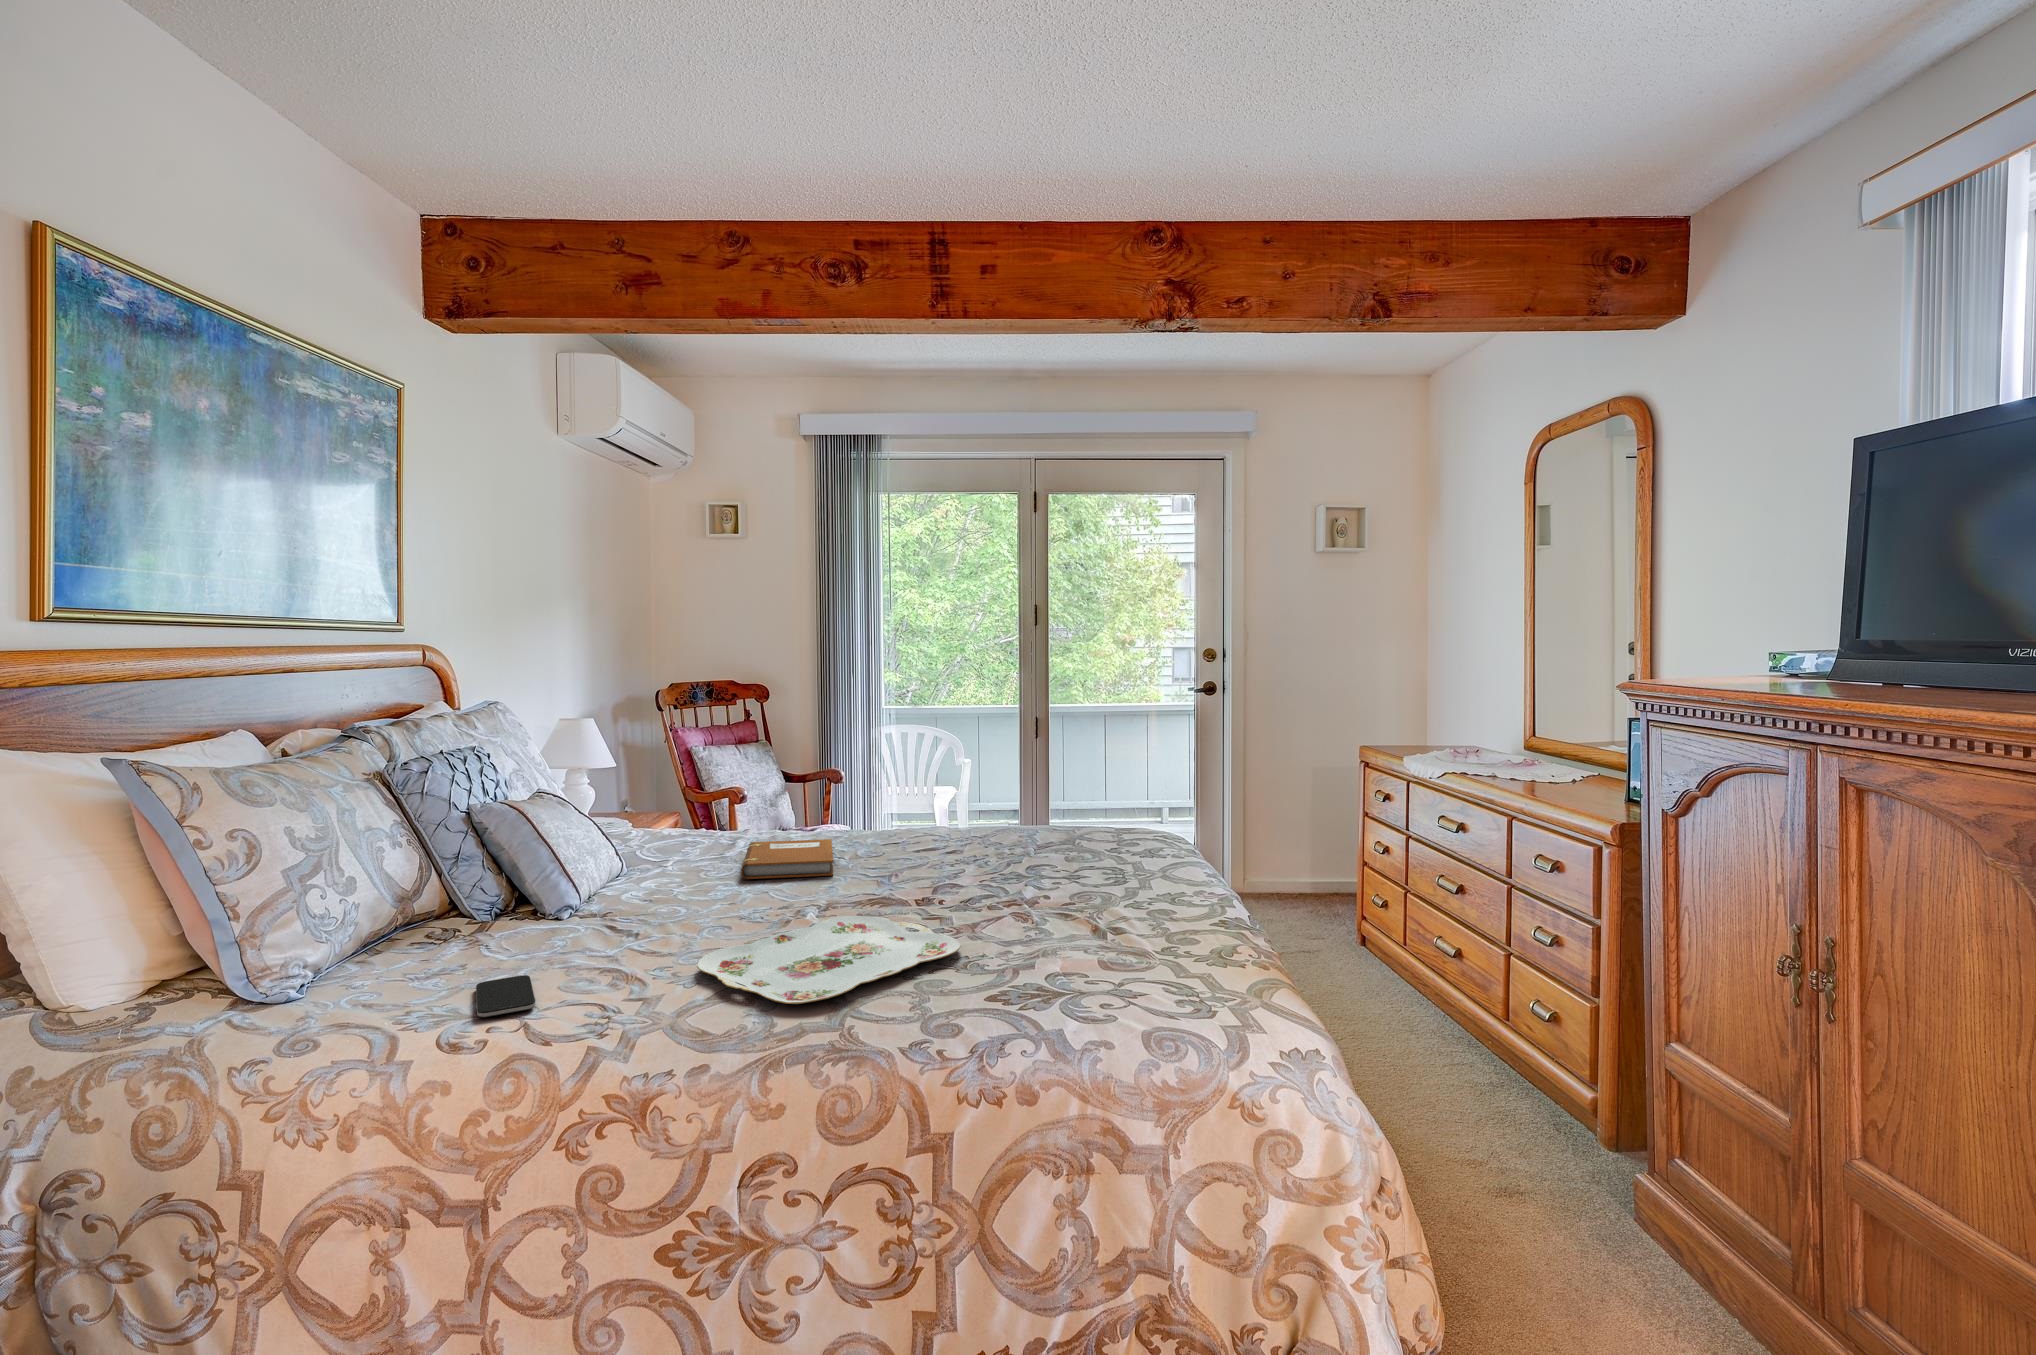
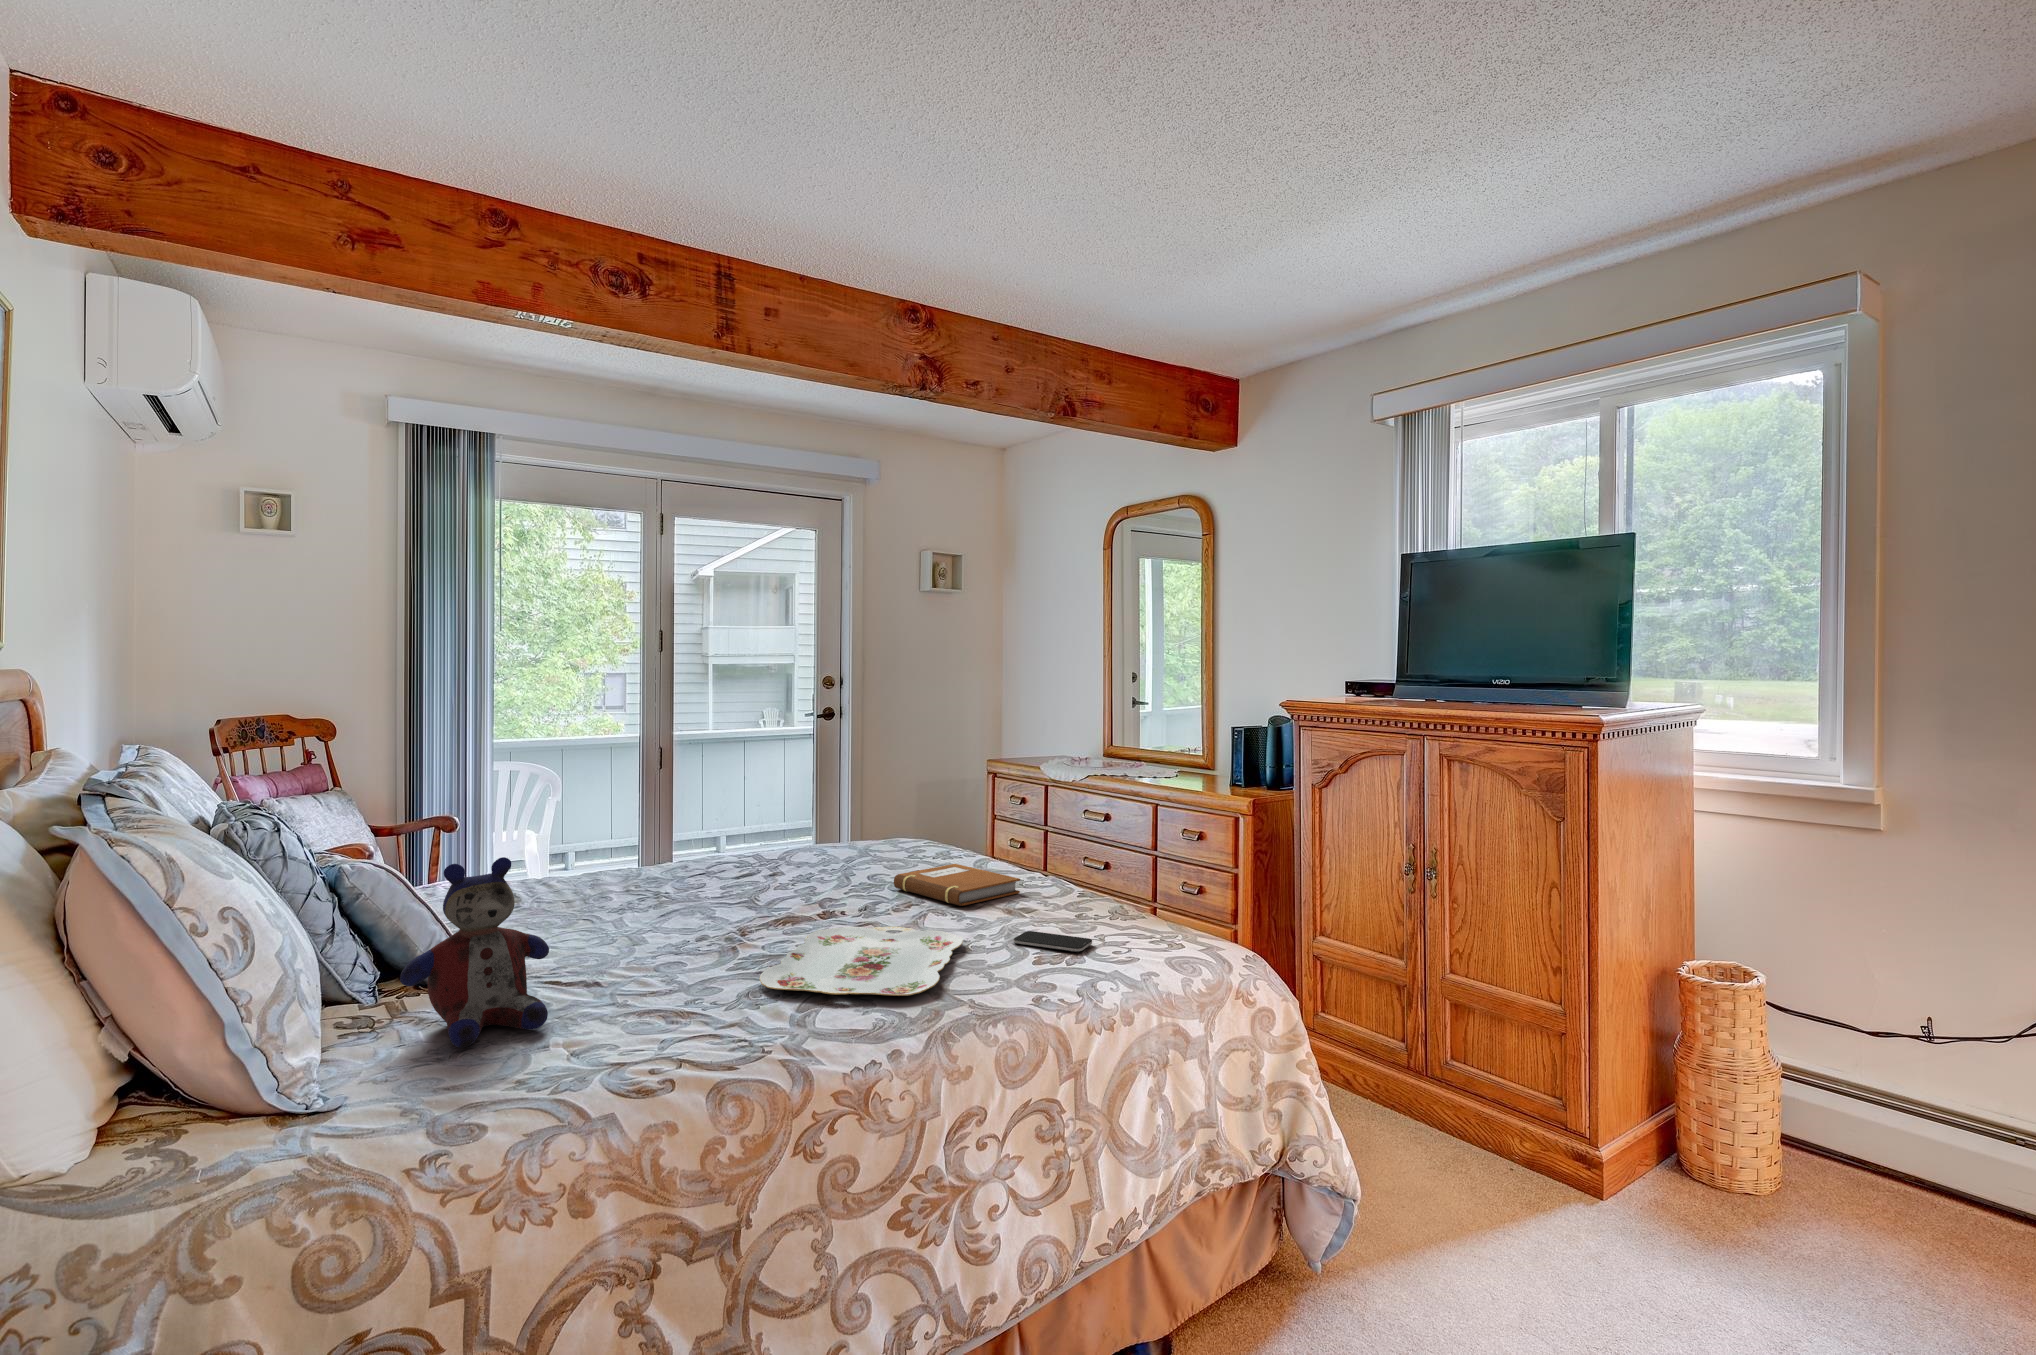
stuffed bear: none [414,806,547,970] -> present [400,857,549,1047]
notebook: present [741,839,833,879] -> present [894,864,1020,906]
smartphone: present [476,975,536,1017] -> present [1013,931,1092,952]

